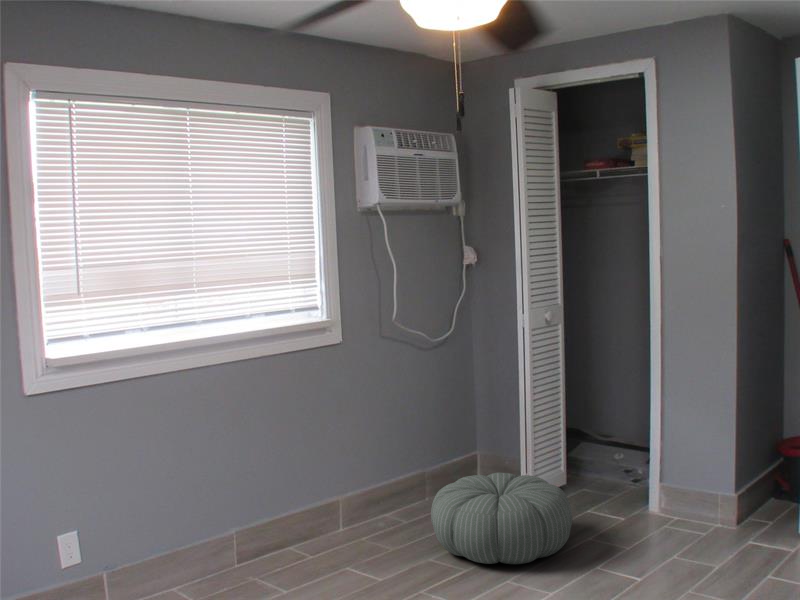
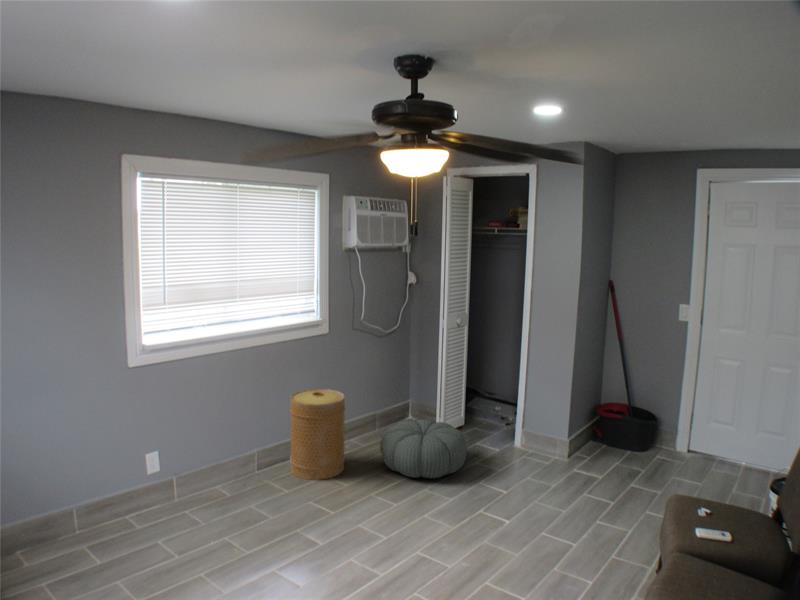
basket: none [284,429,376,572] -> present [290,389,345,480]

